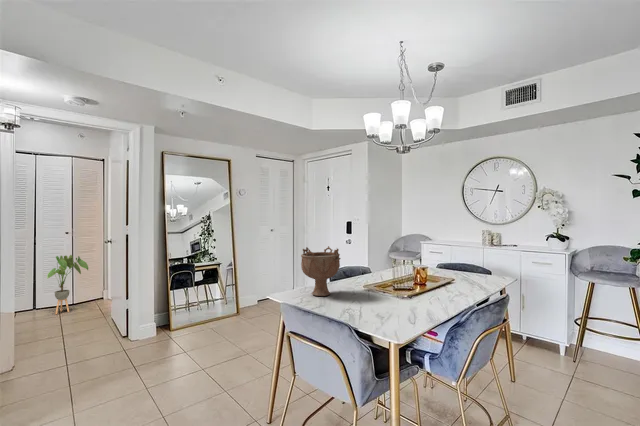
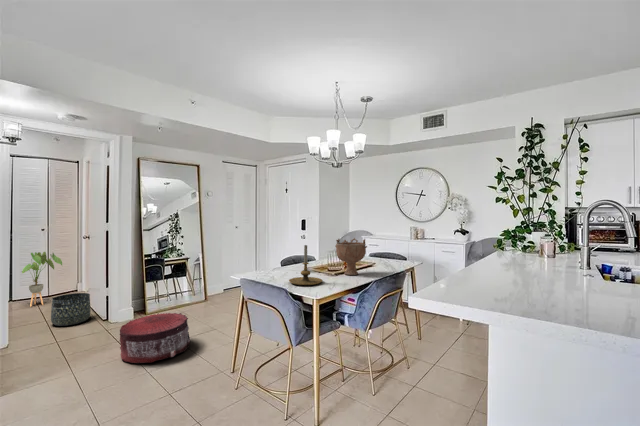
decorative bowl: present [301,246,341,296] -> present [335,238,367,275]
candle holder: none [347,258,394,315] -> present [289,245,322,285]
basket: none [71,303,113,340] -> present [51,293,90,326]
pouf: none [137,332,220,399] -> present [120,313,190,363]

